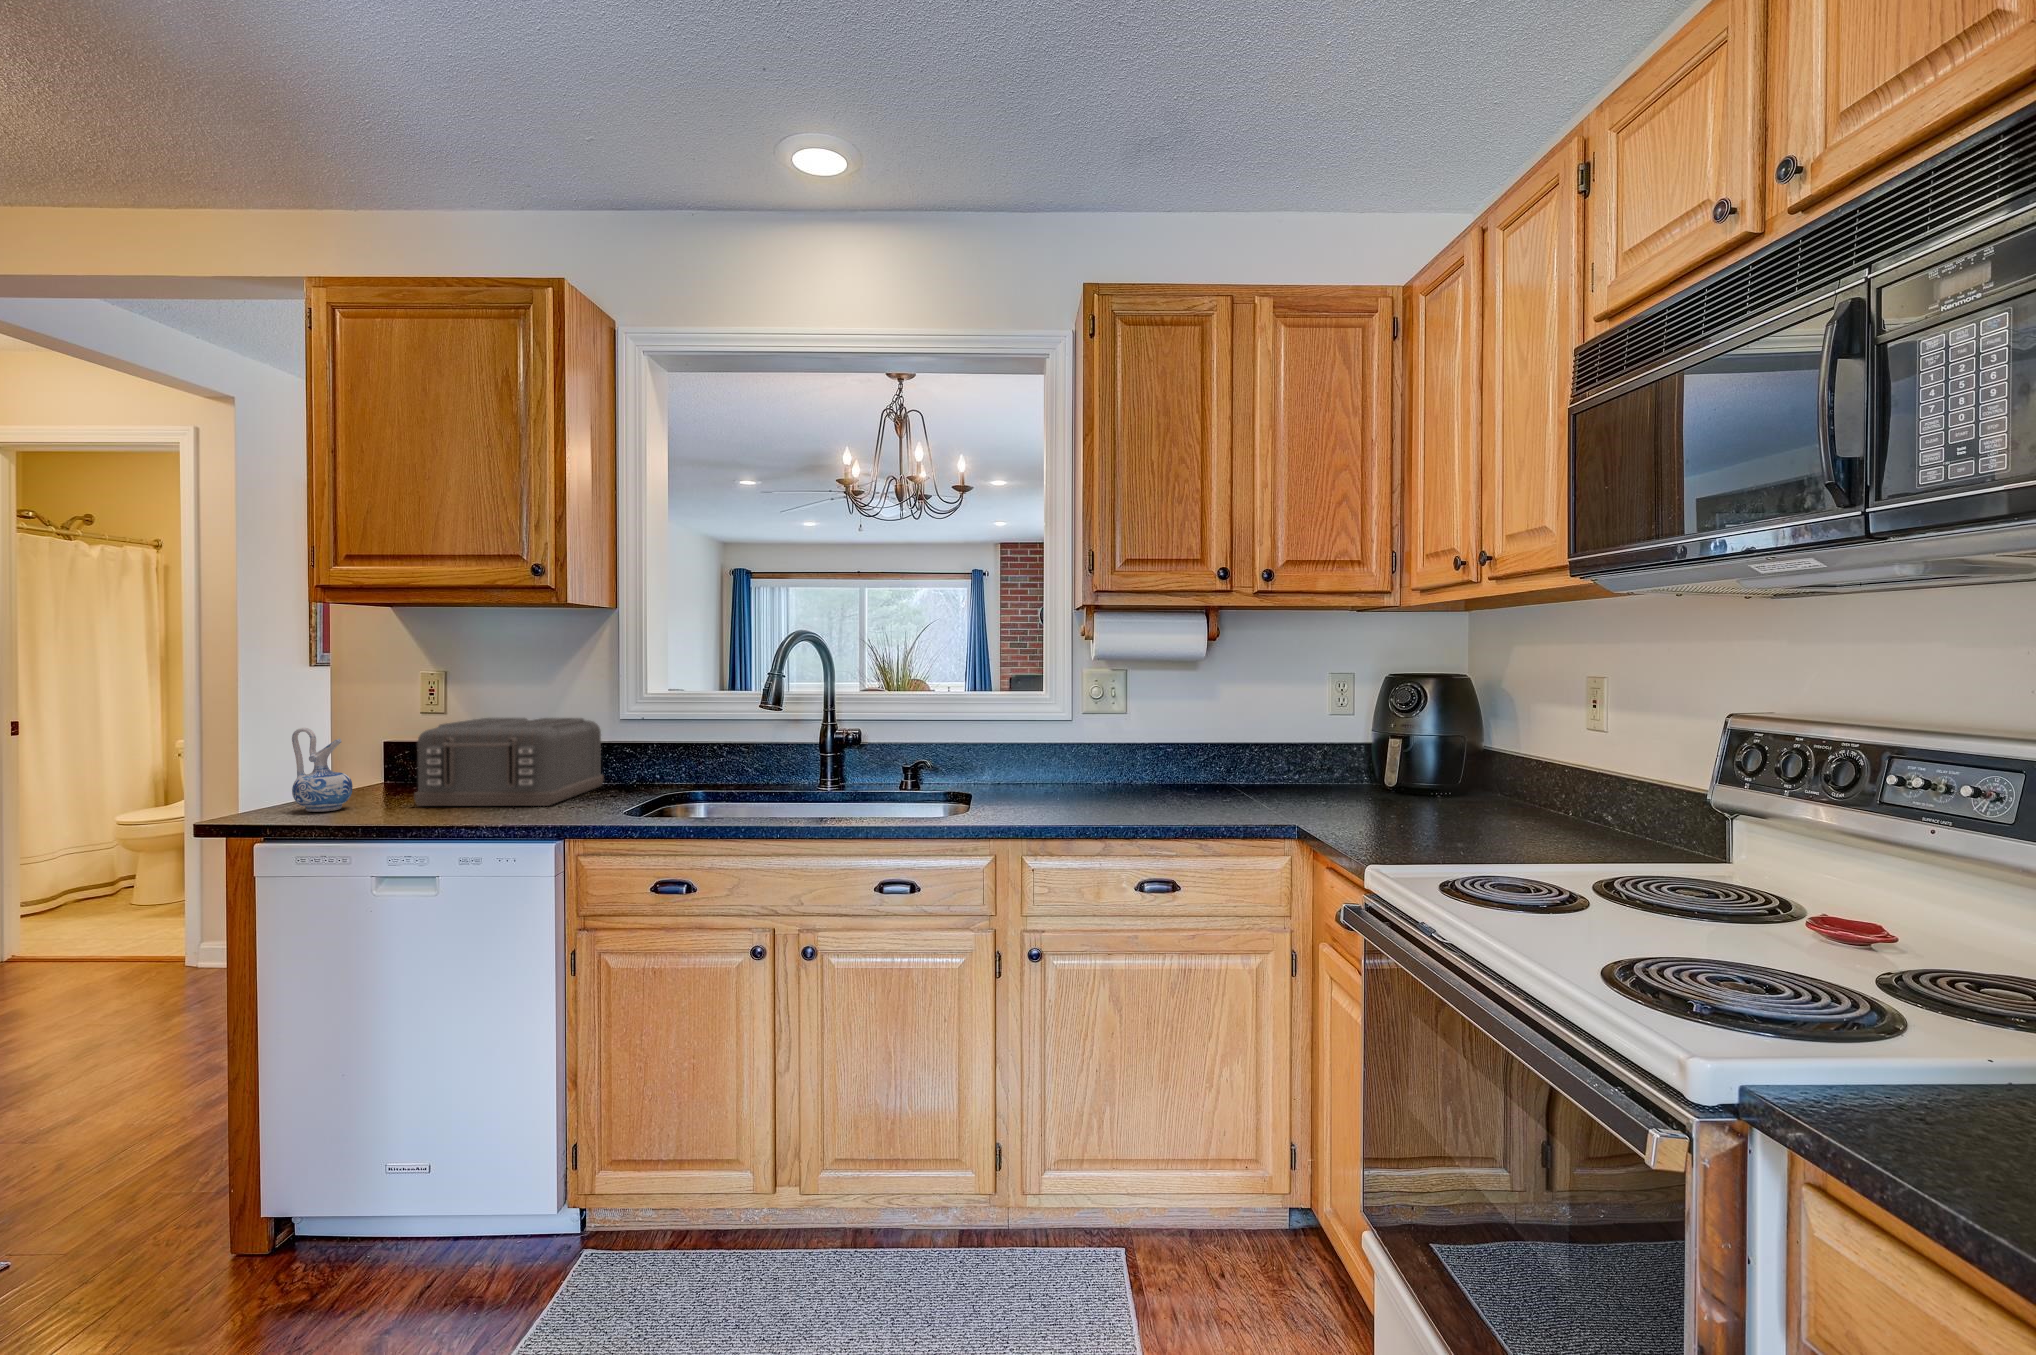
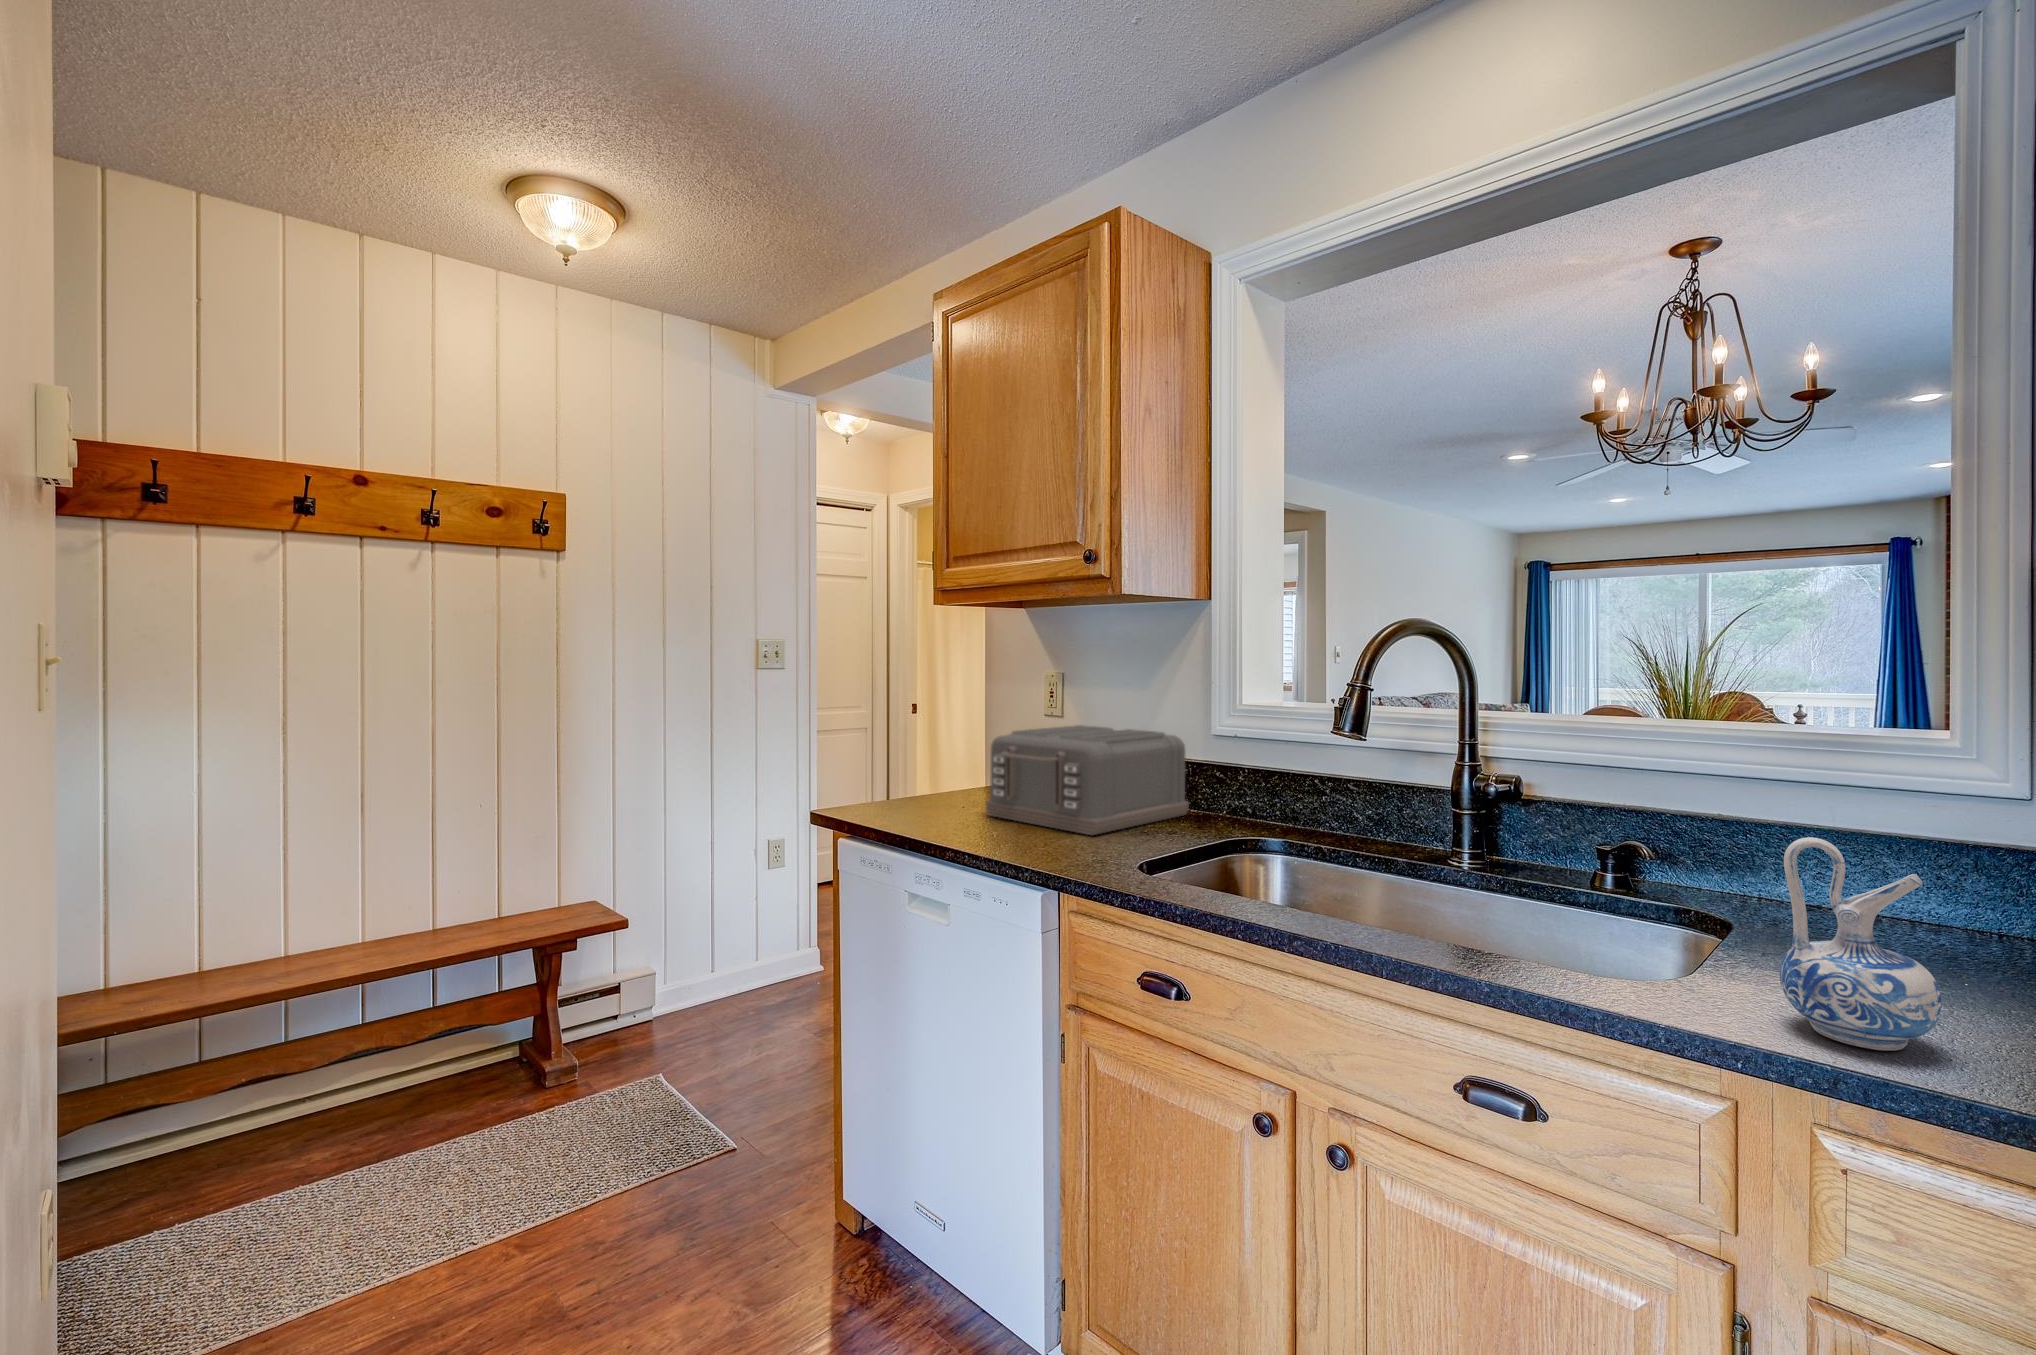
ceramic pitcher: present [292,728,353,812] -> present [1780,837,1941,1051]

